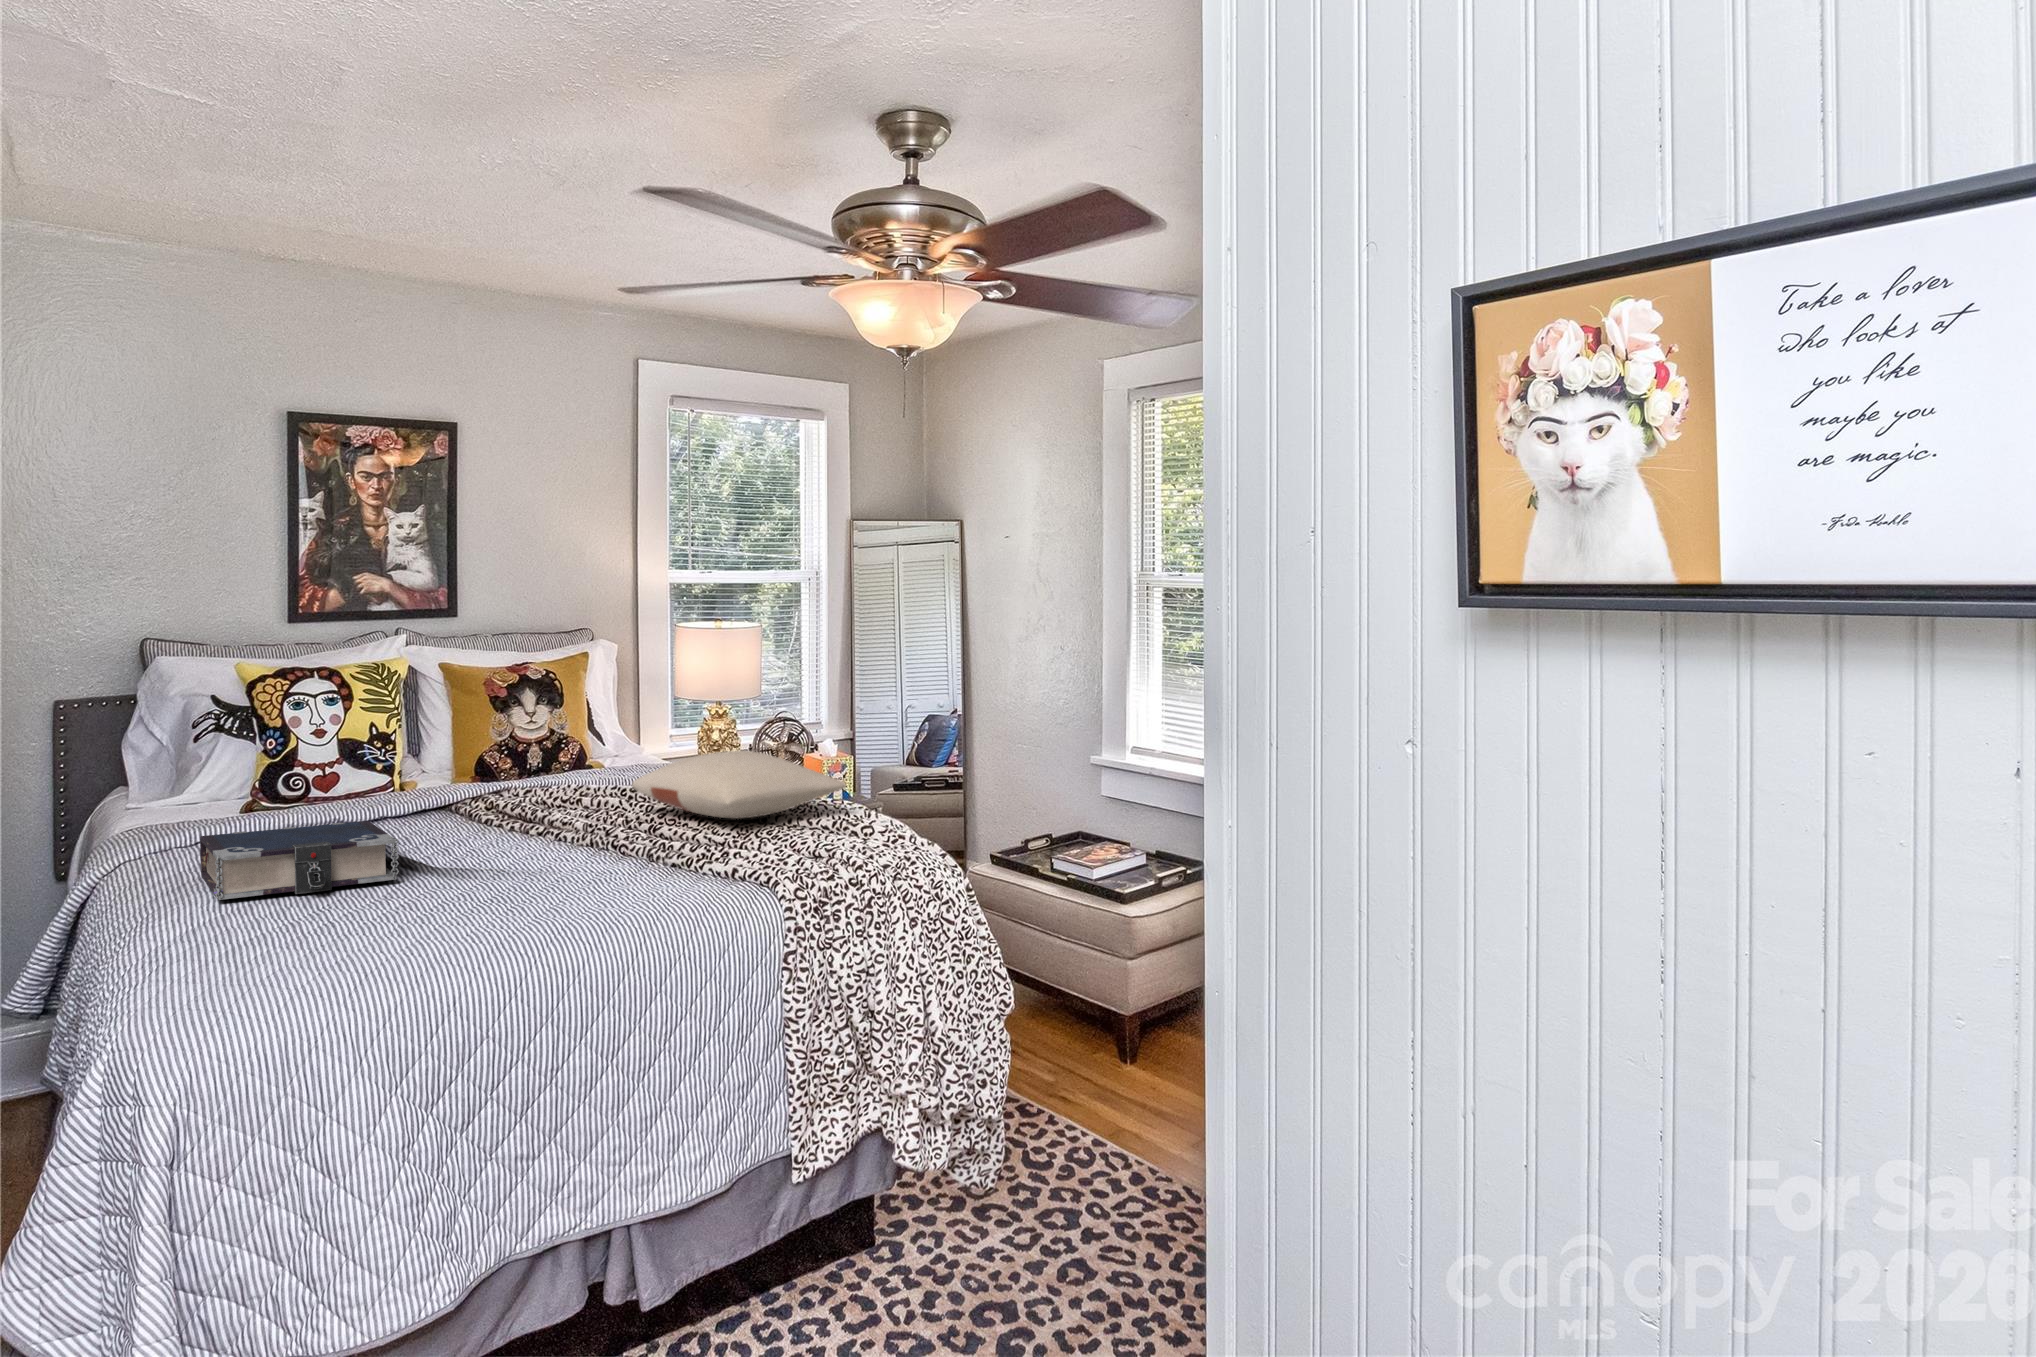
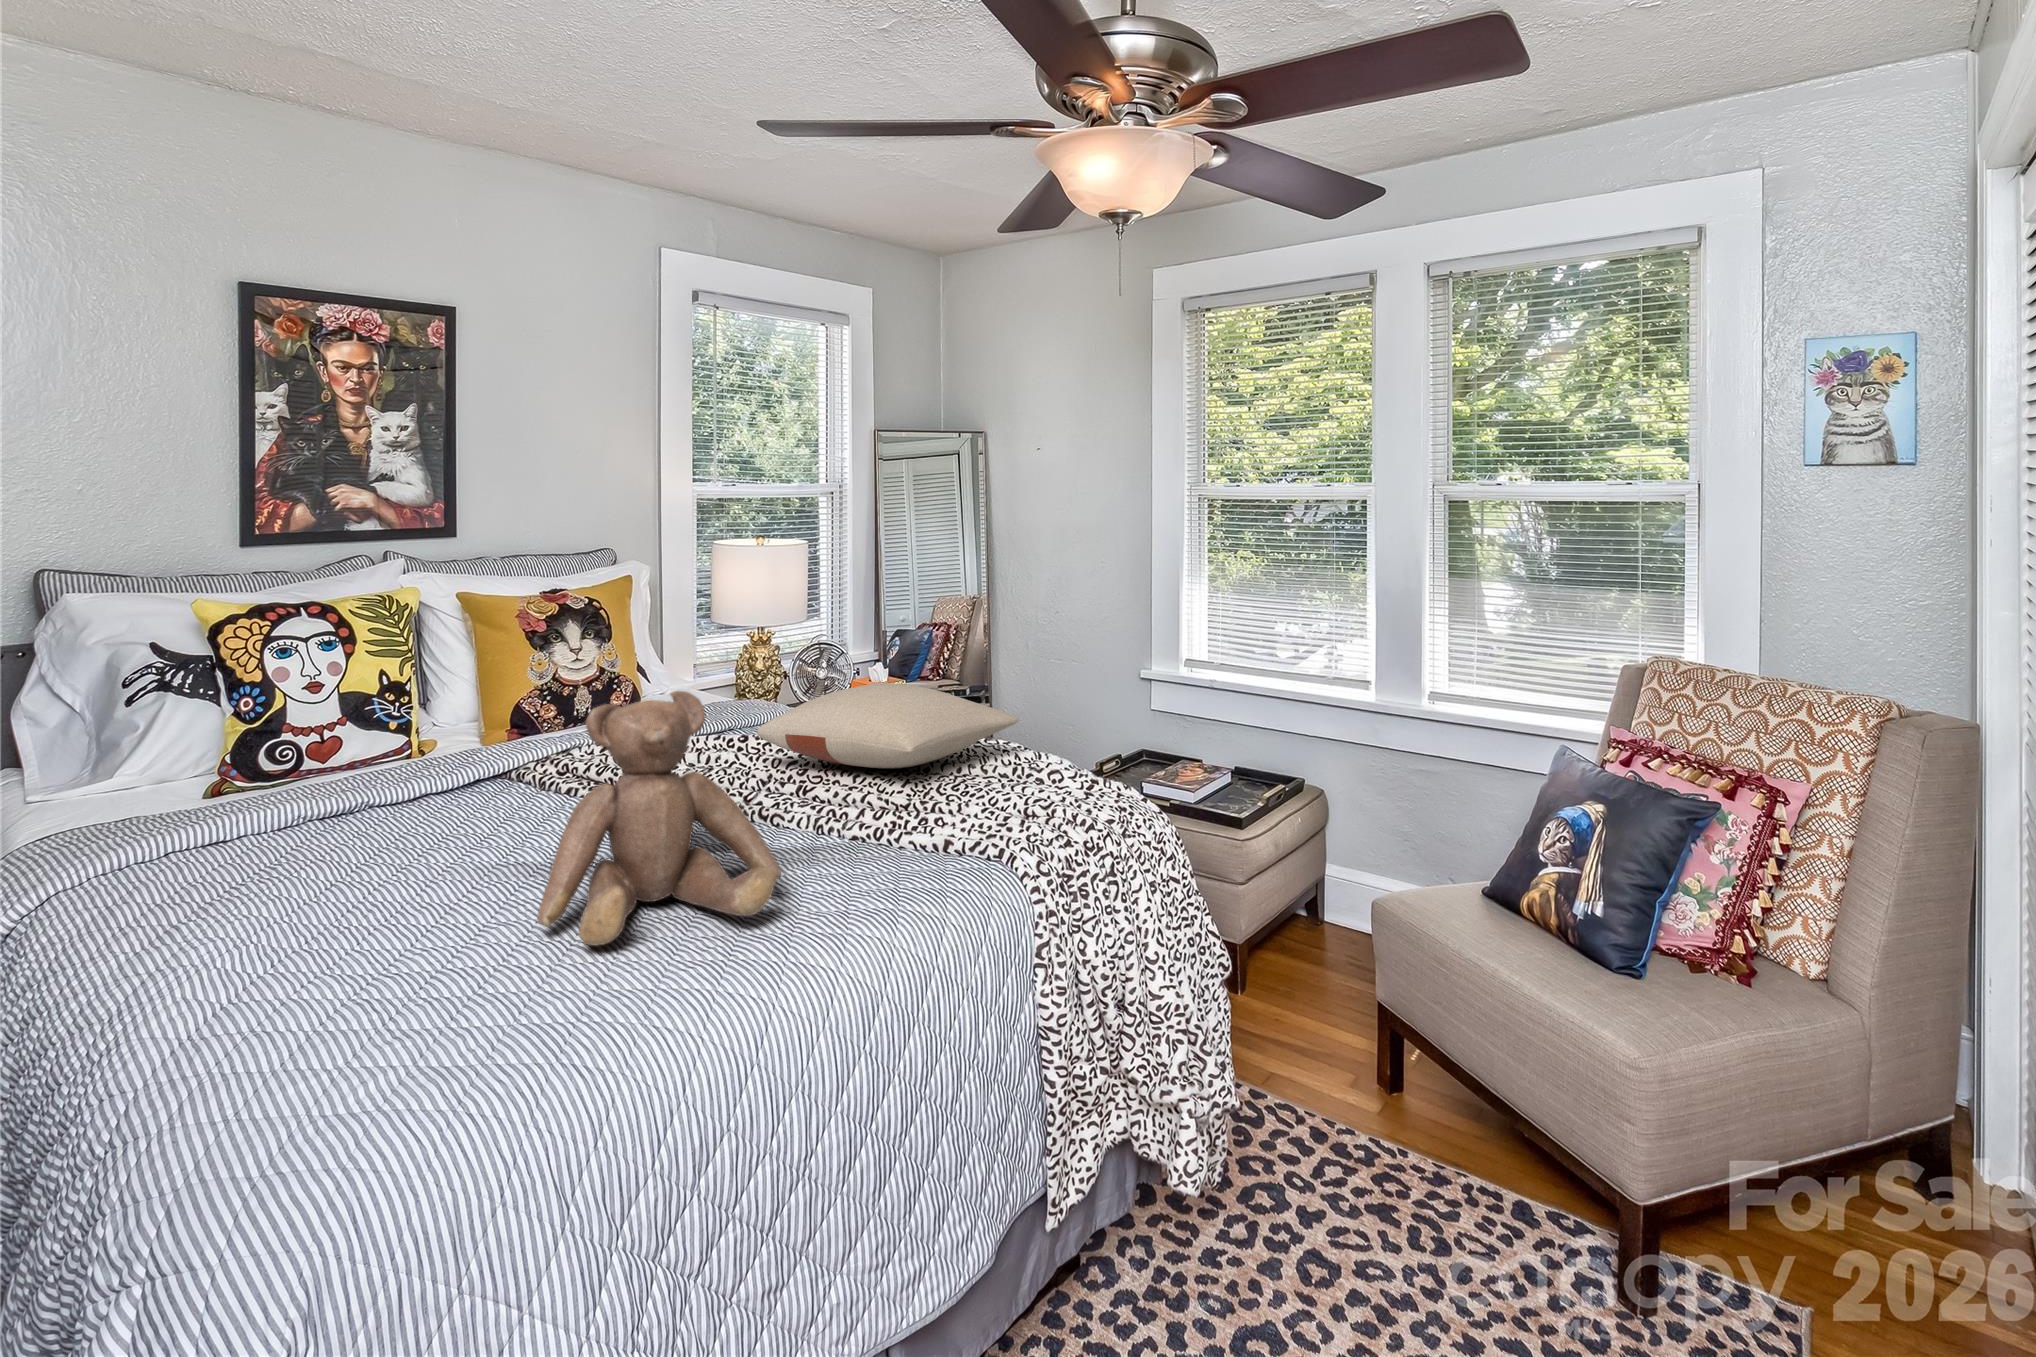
teddy bear: none [405,748,584,917] -> present [537,691,781,946]
book: present [200,821,399,900] -> none [193,802,501,942]

